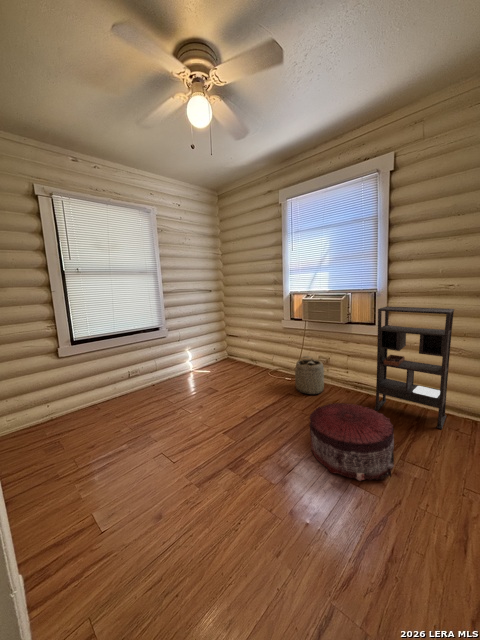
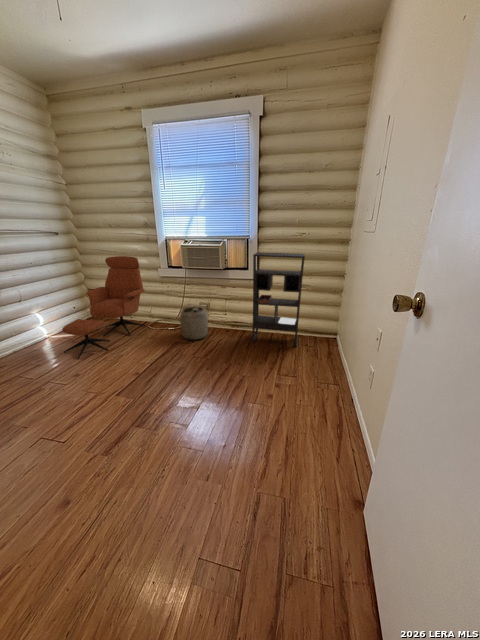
armchair: none [199,309,268,392] -> present [62,256,145,359]
pouf: present [309,403,394,481] -> none [207,339,275,399]

